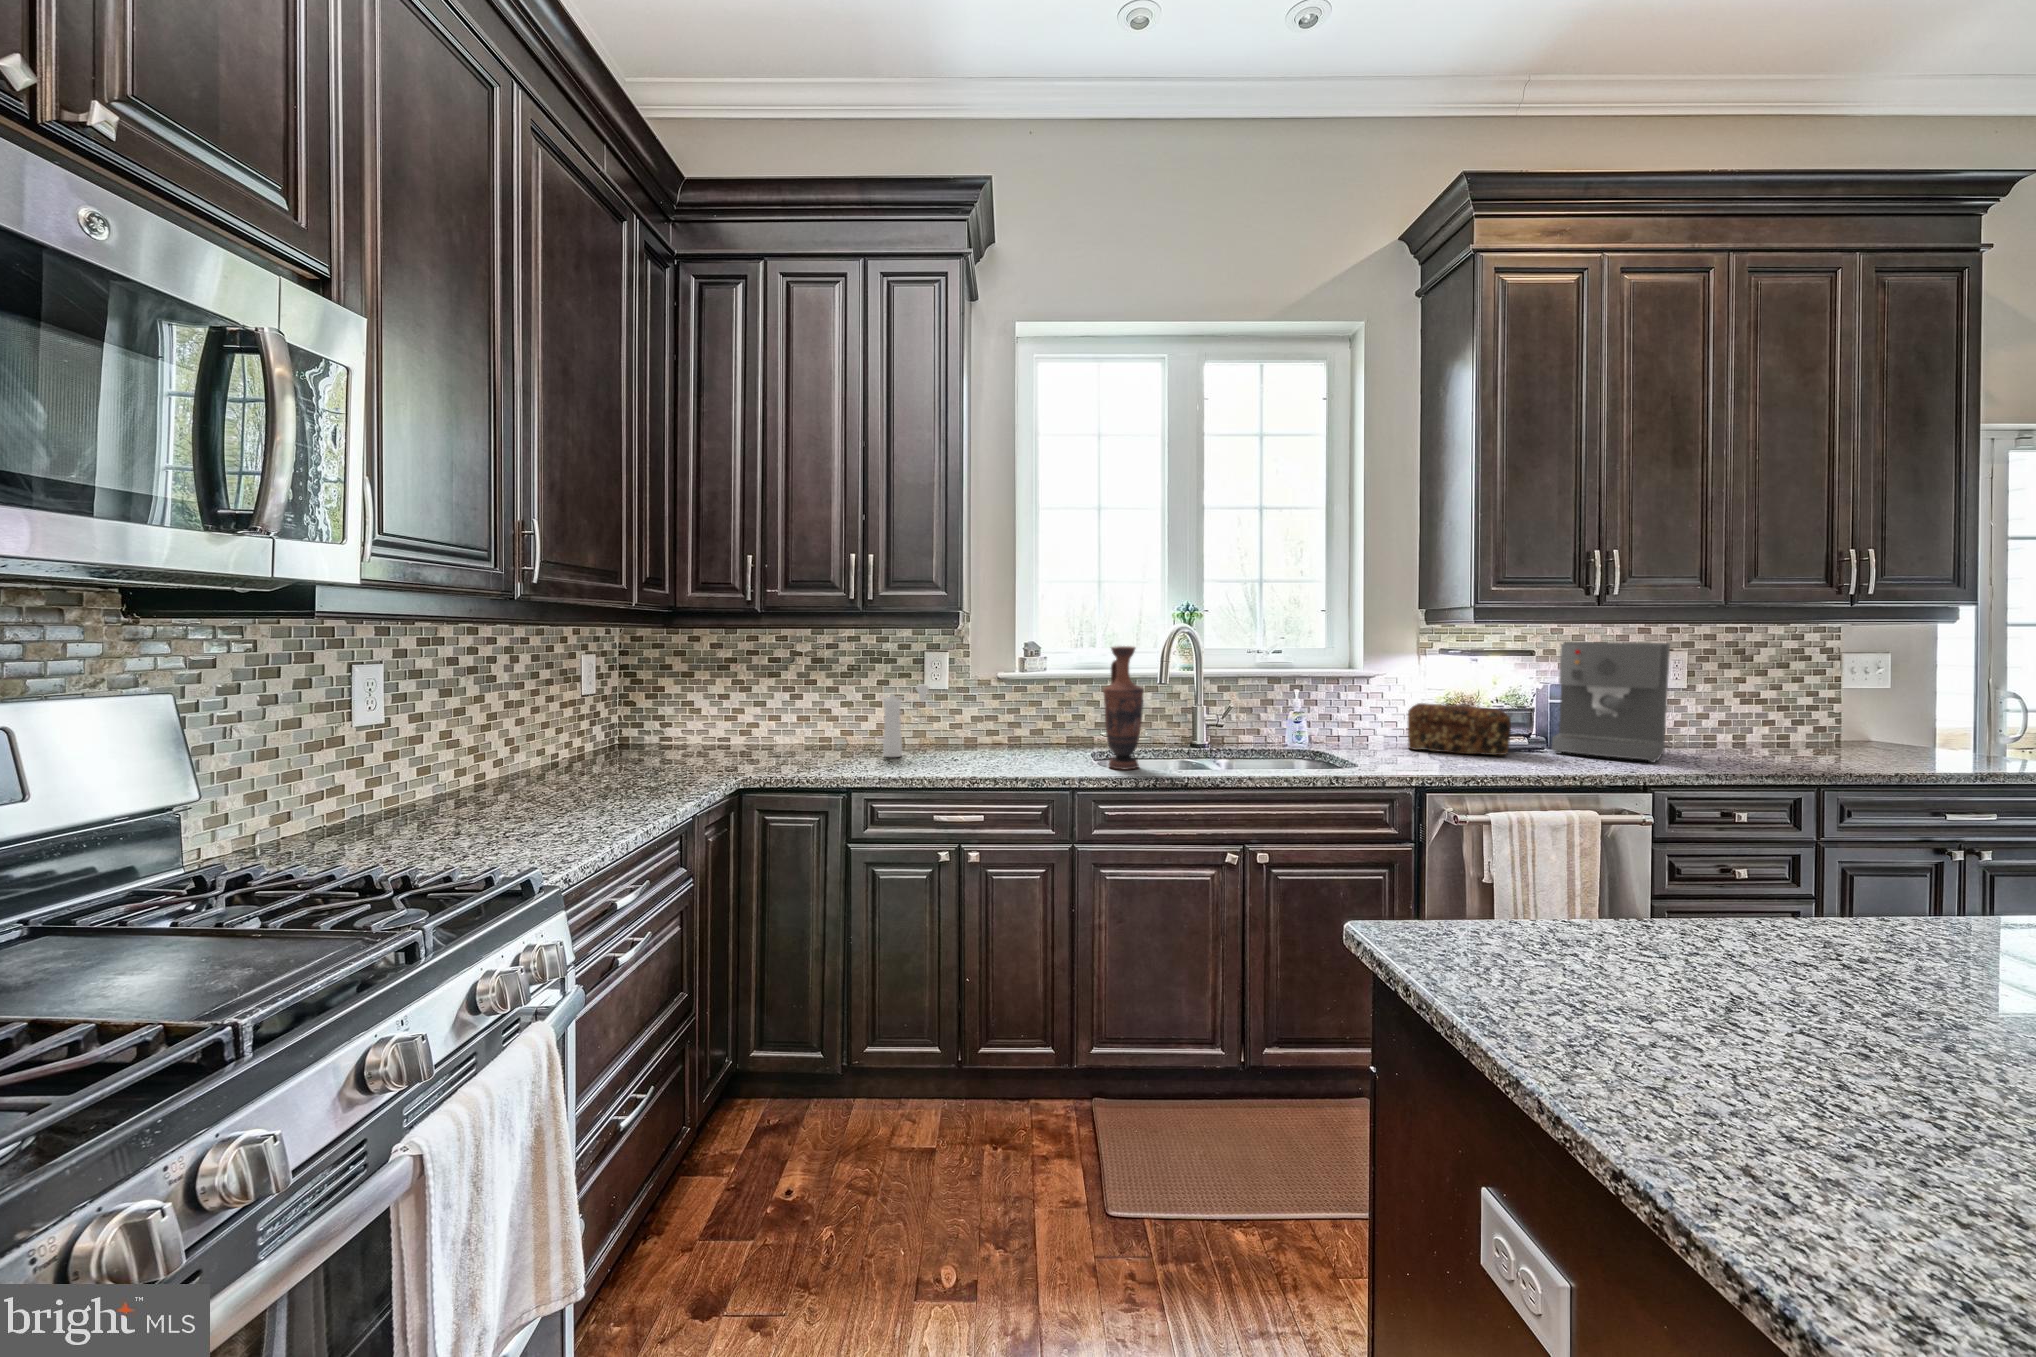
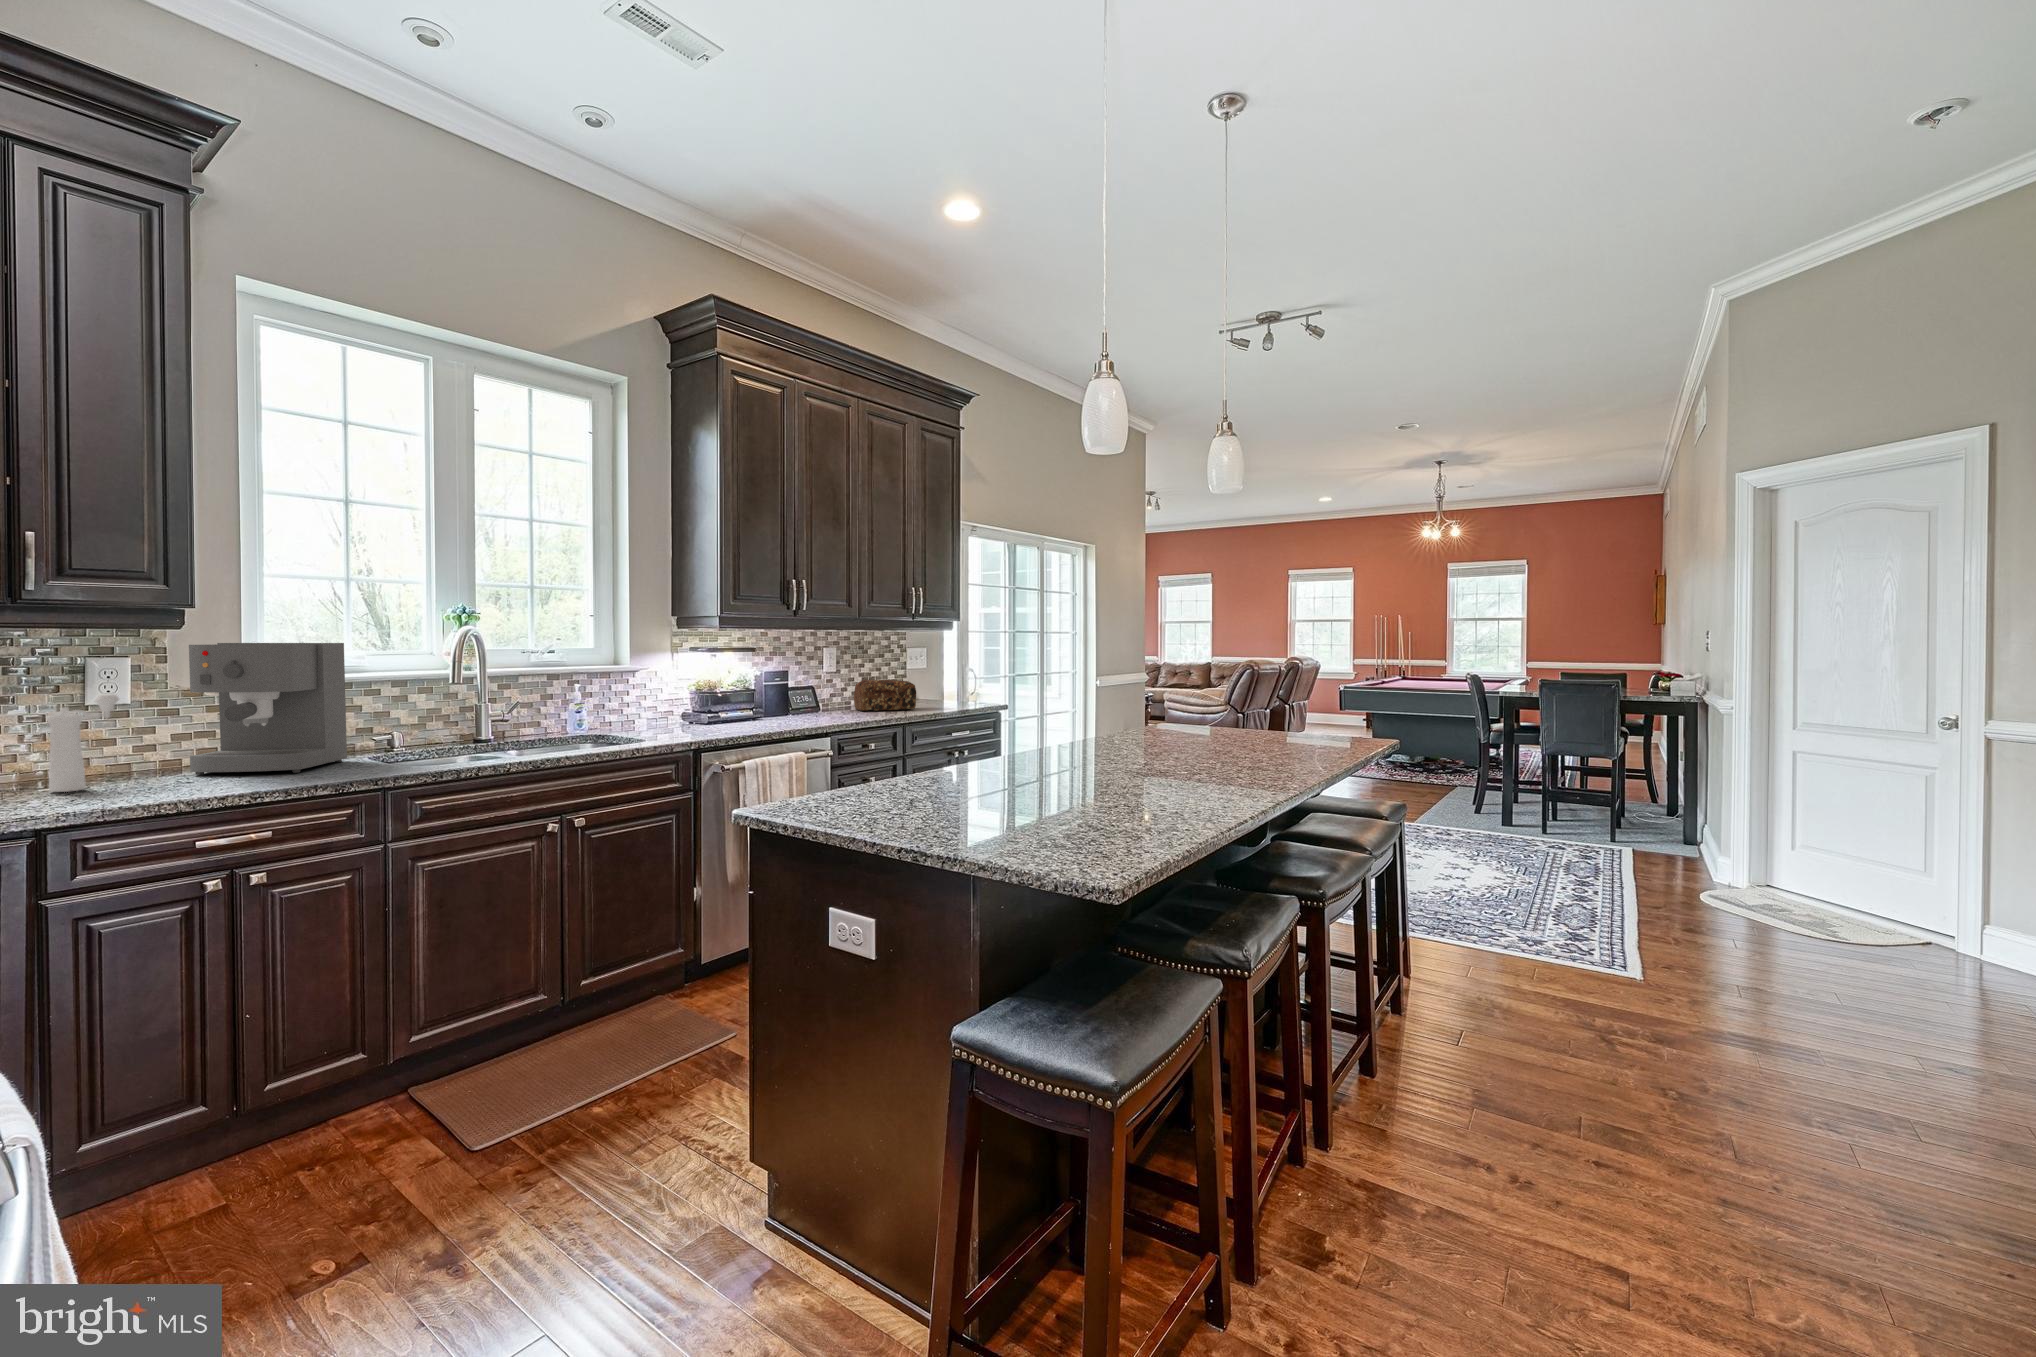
coffee maker: present [1552,642,1670,763] -> present [189,643,347,775]
vase: present [1103,646,1144,770] -> none [405,642,453,765]
bread loaf: present [1408,703,1511,755] -> present [853,680,916,711]

